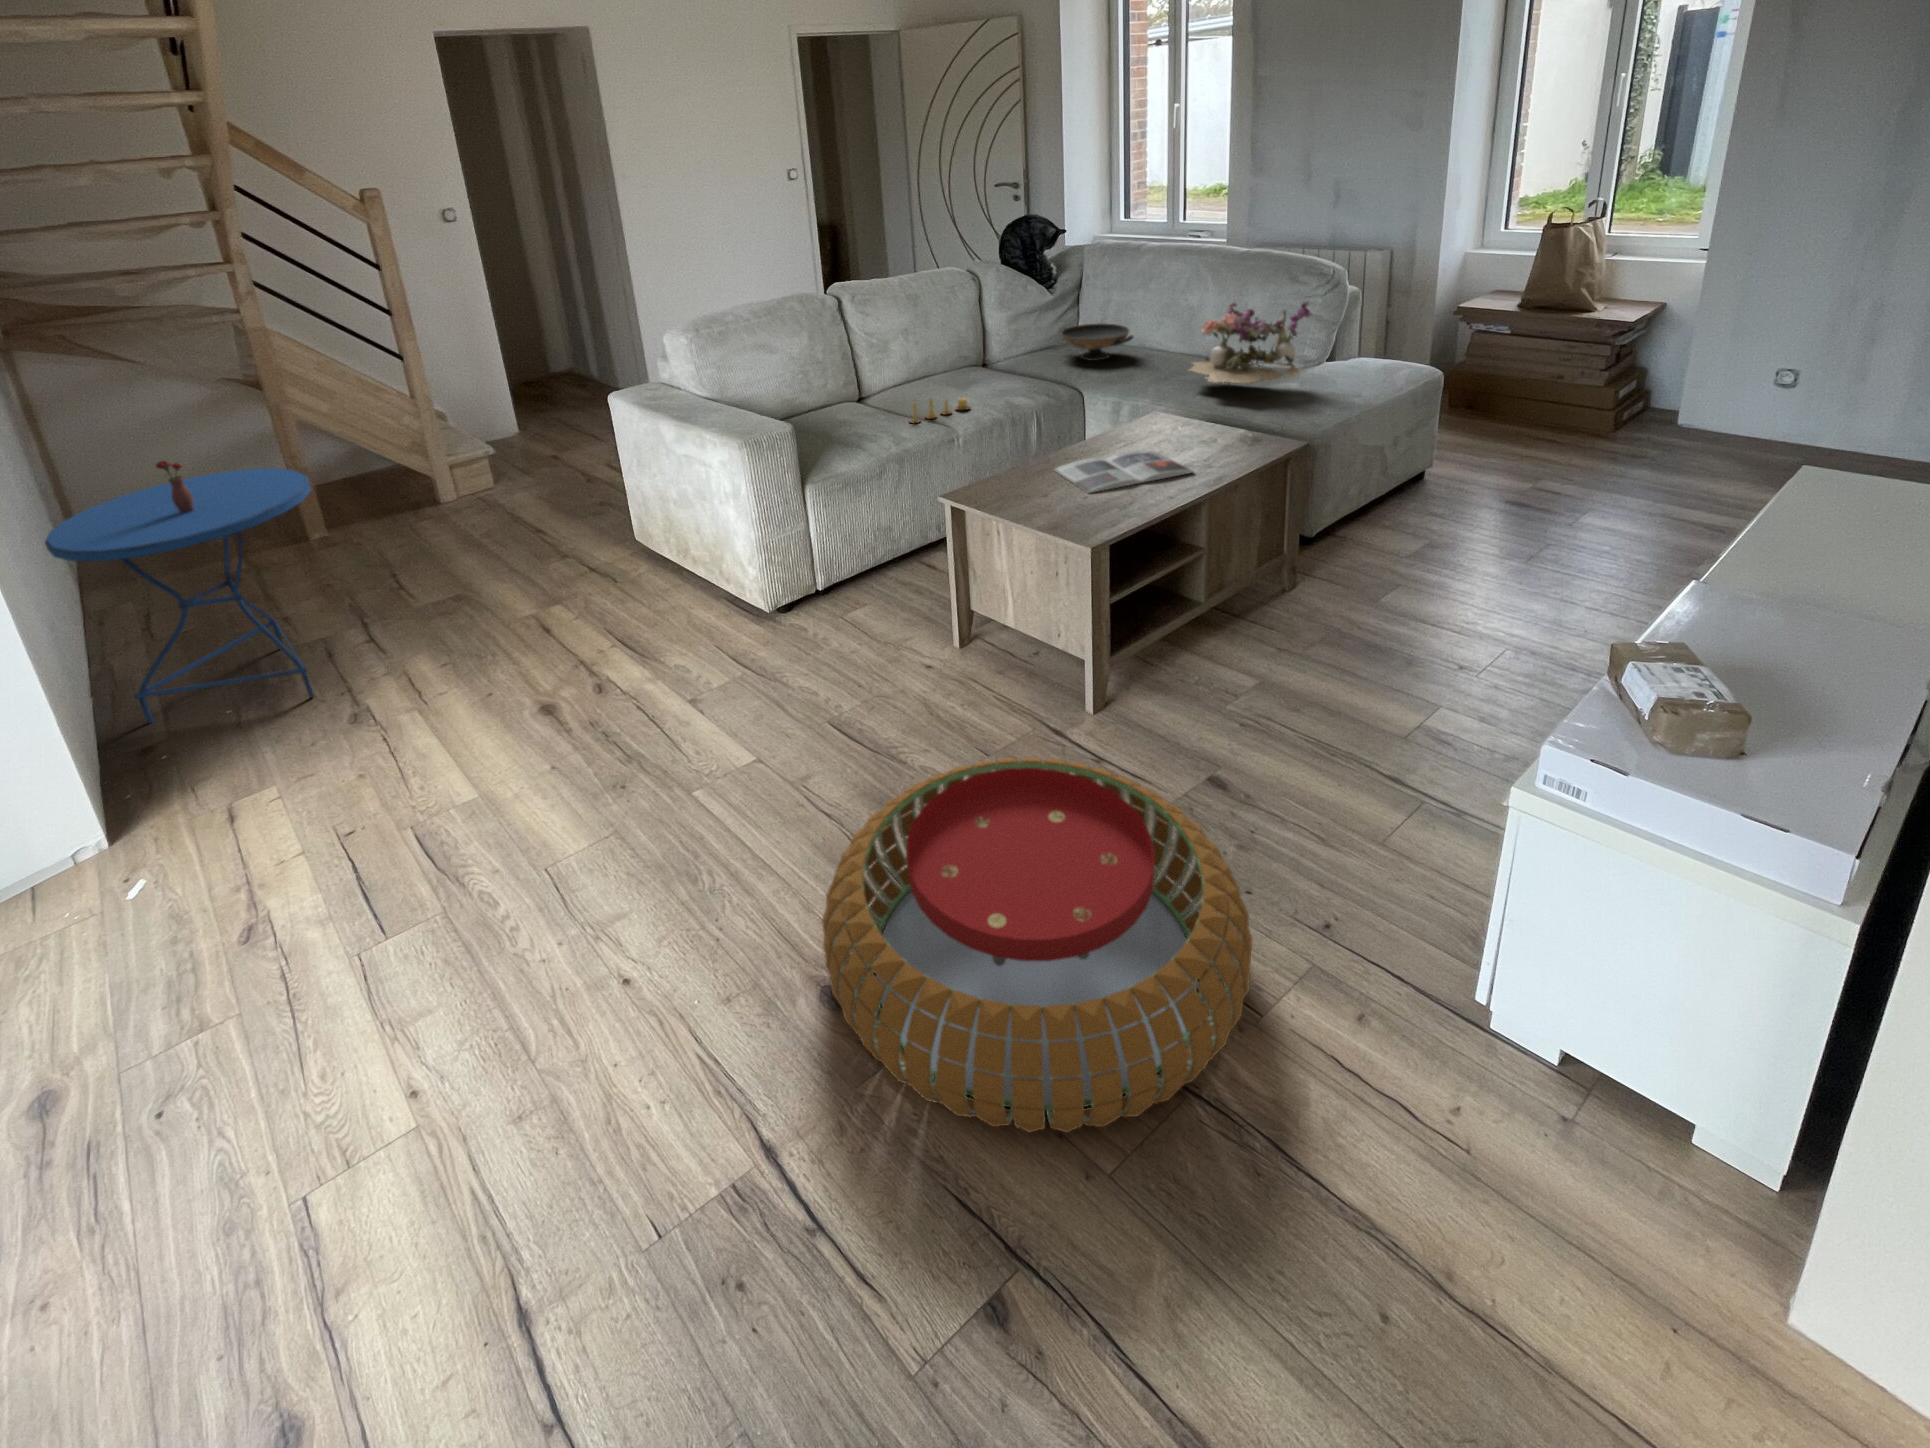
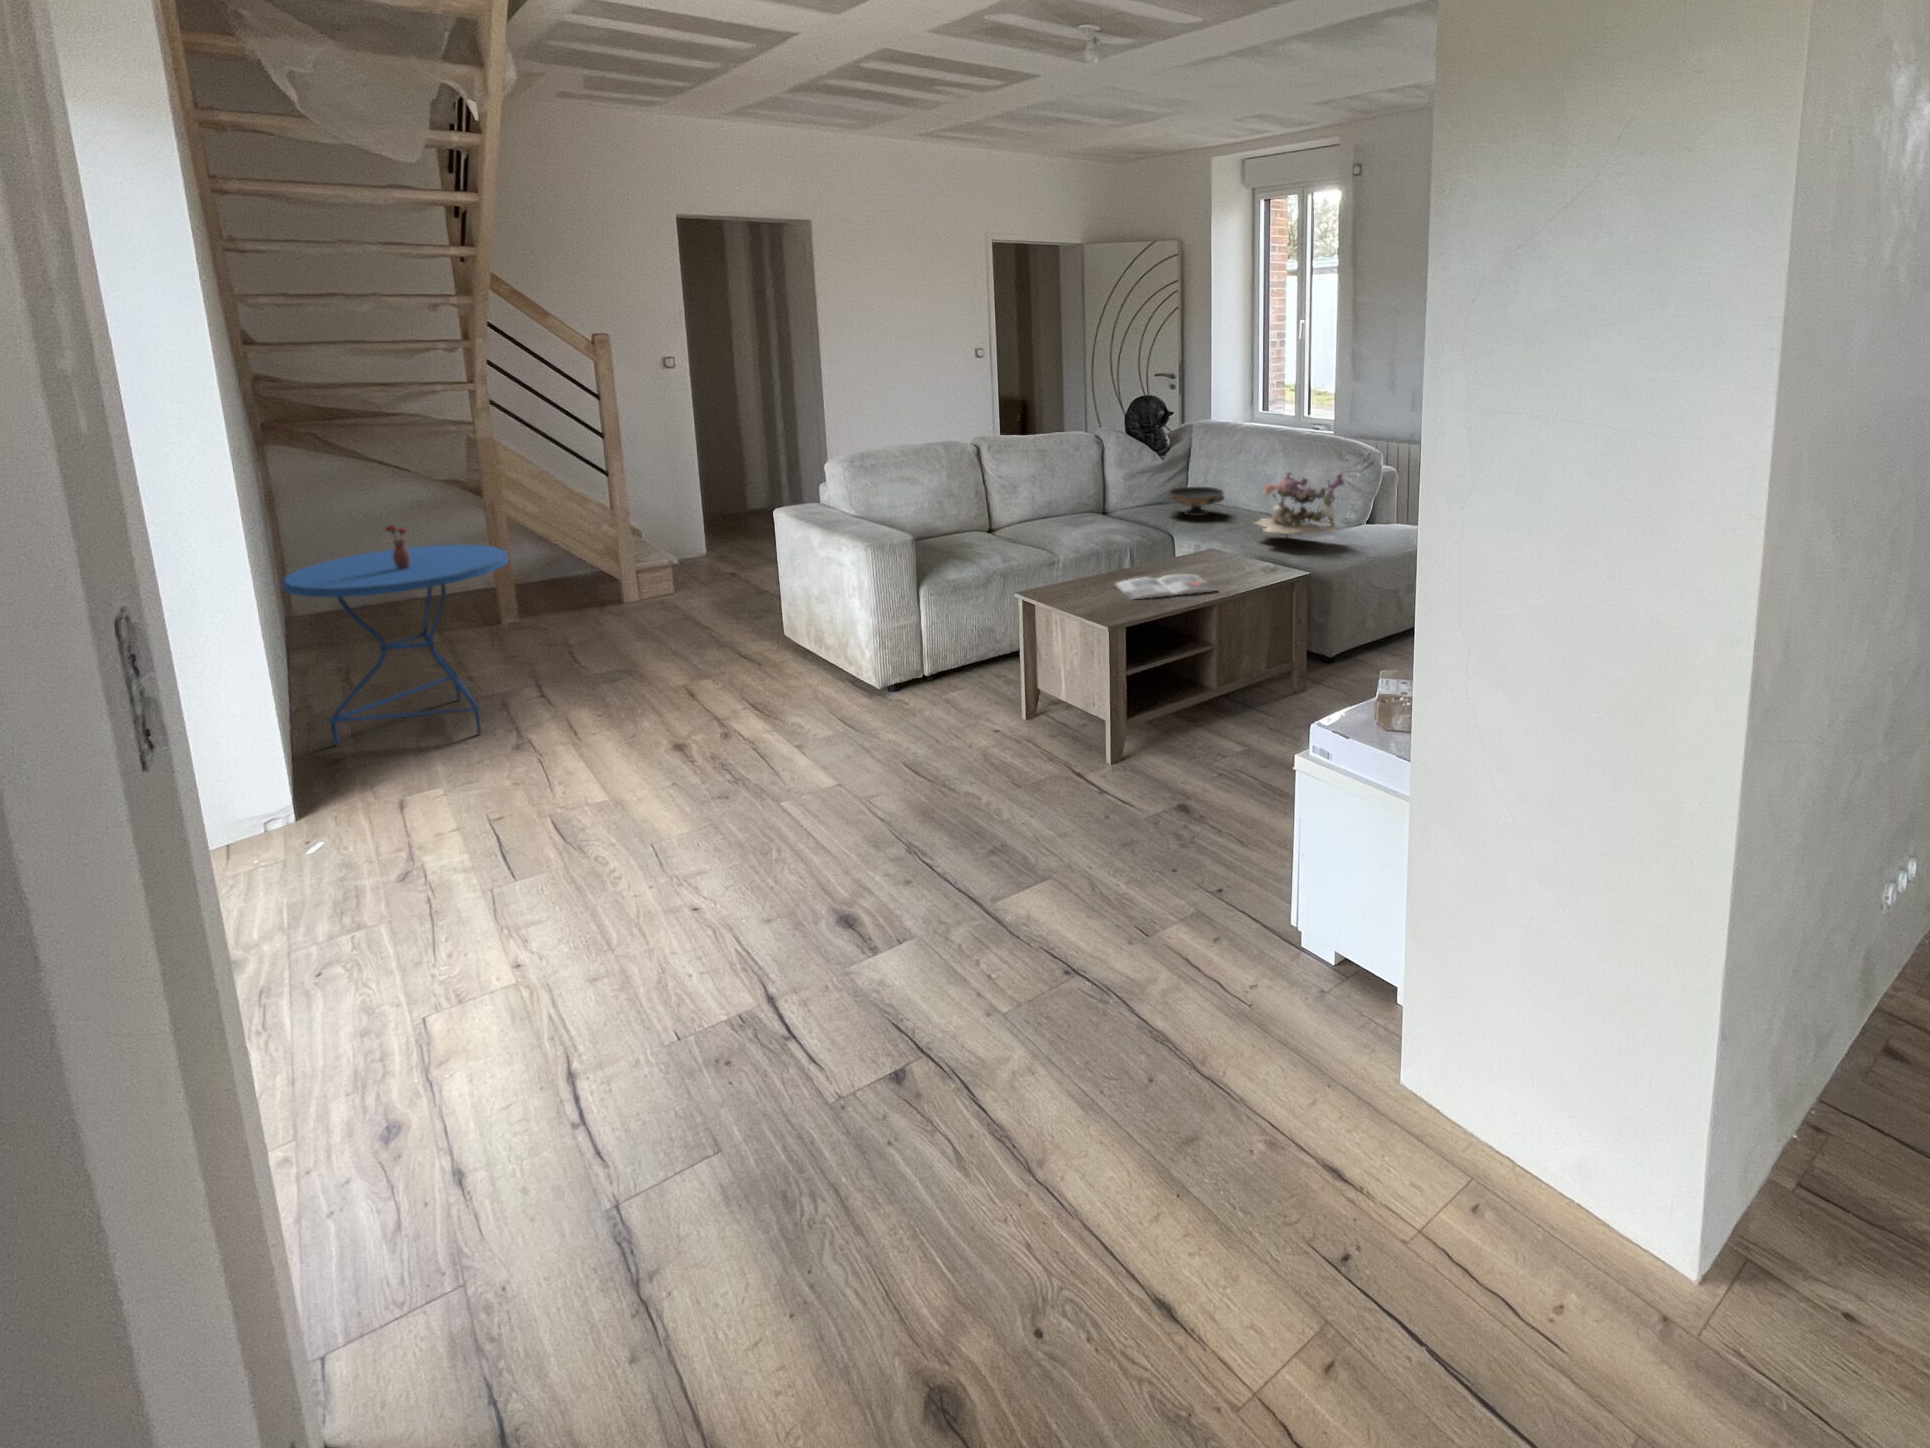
candle: present [909,398,970,423] -> none [1020,529,1075,550]
pouf: present [822,756,1252,1132] -> none [840,768,1149,988]

